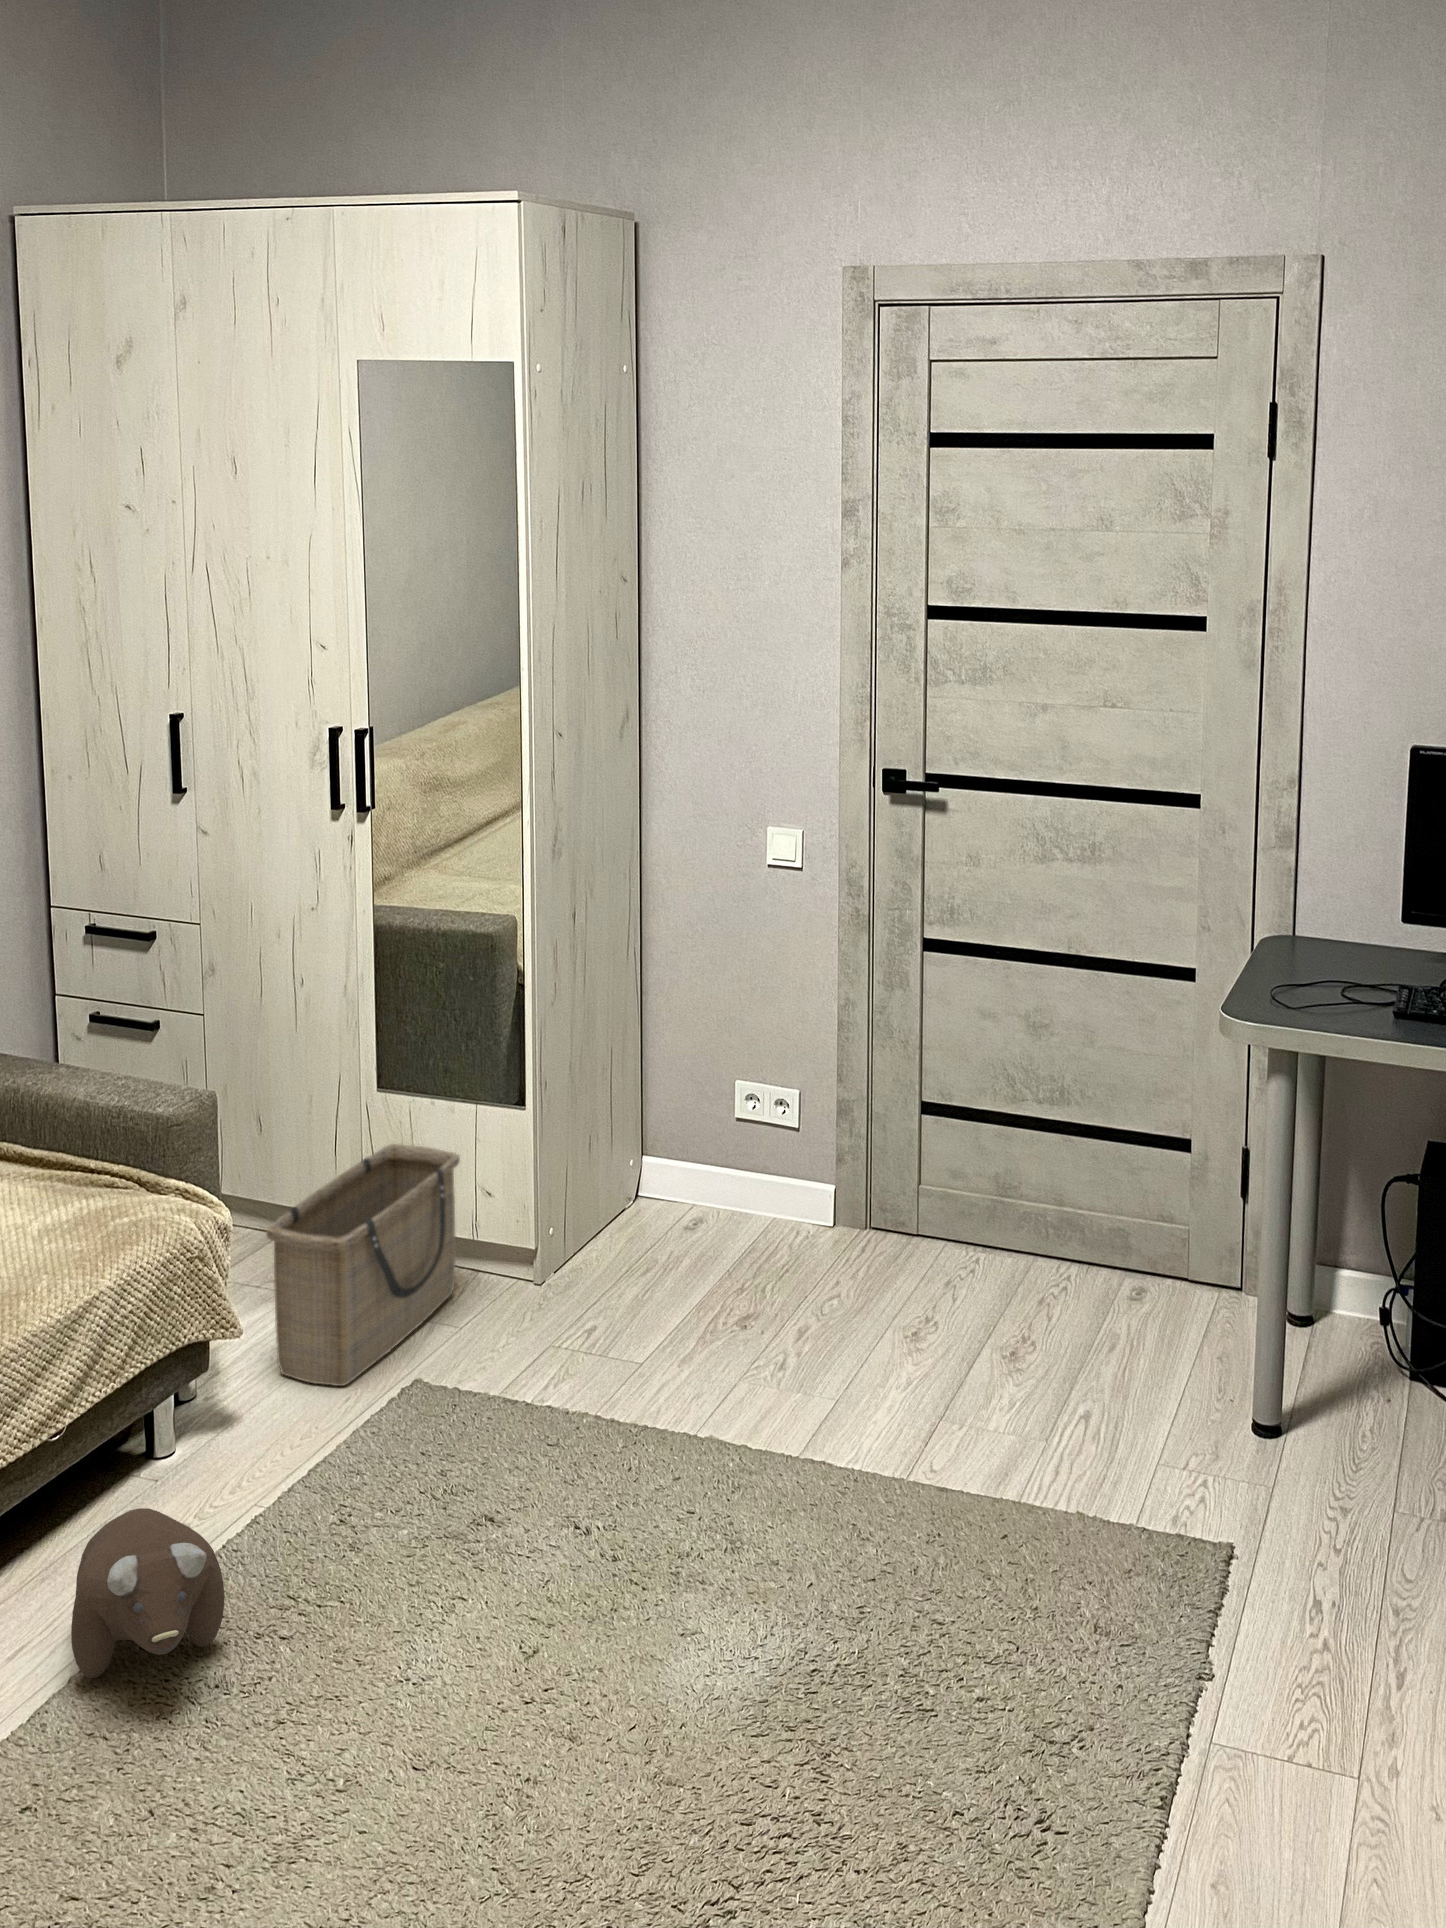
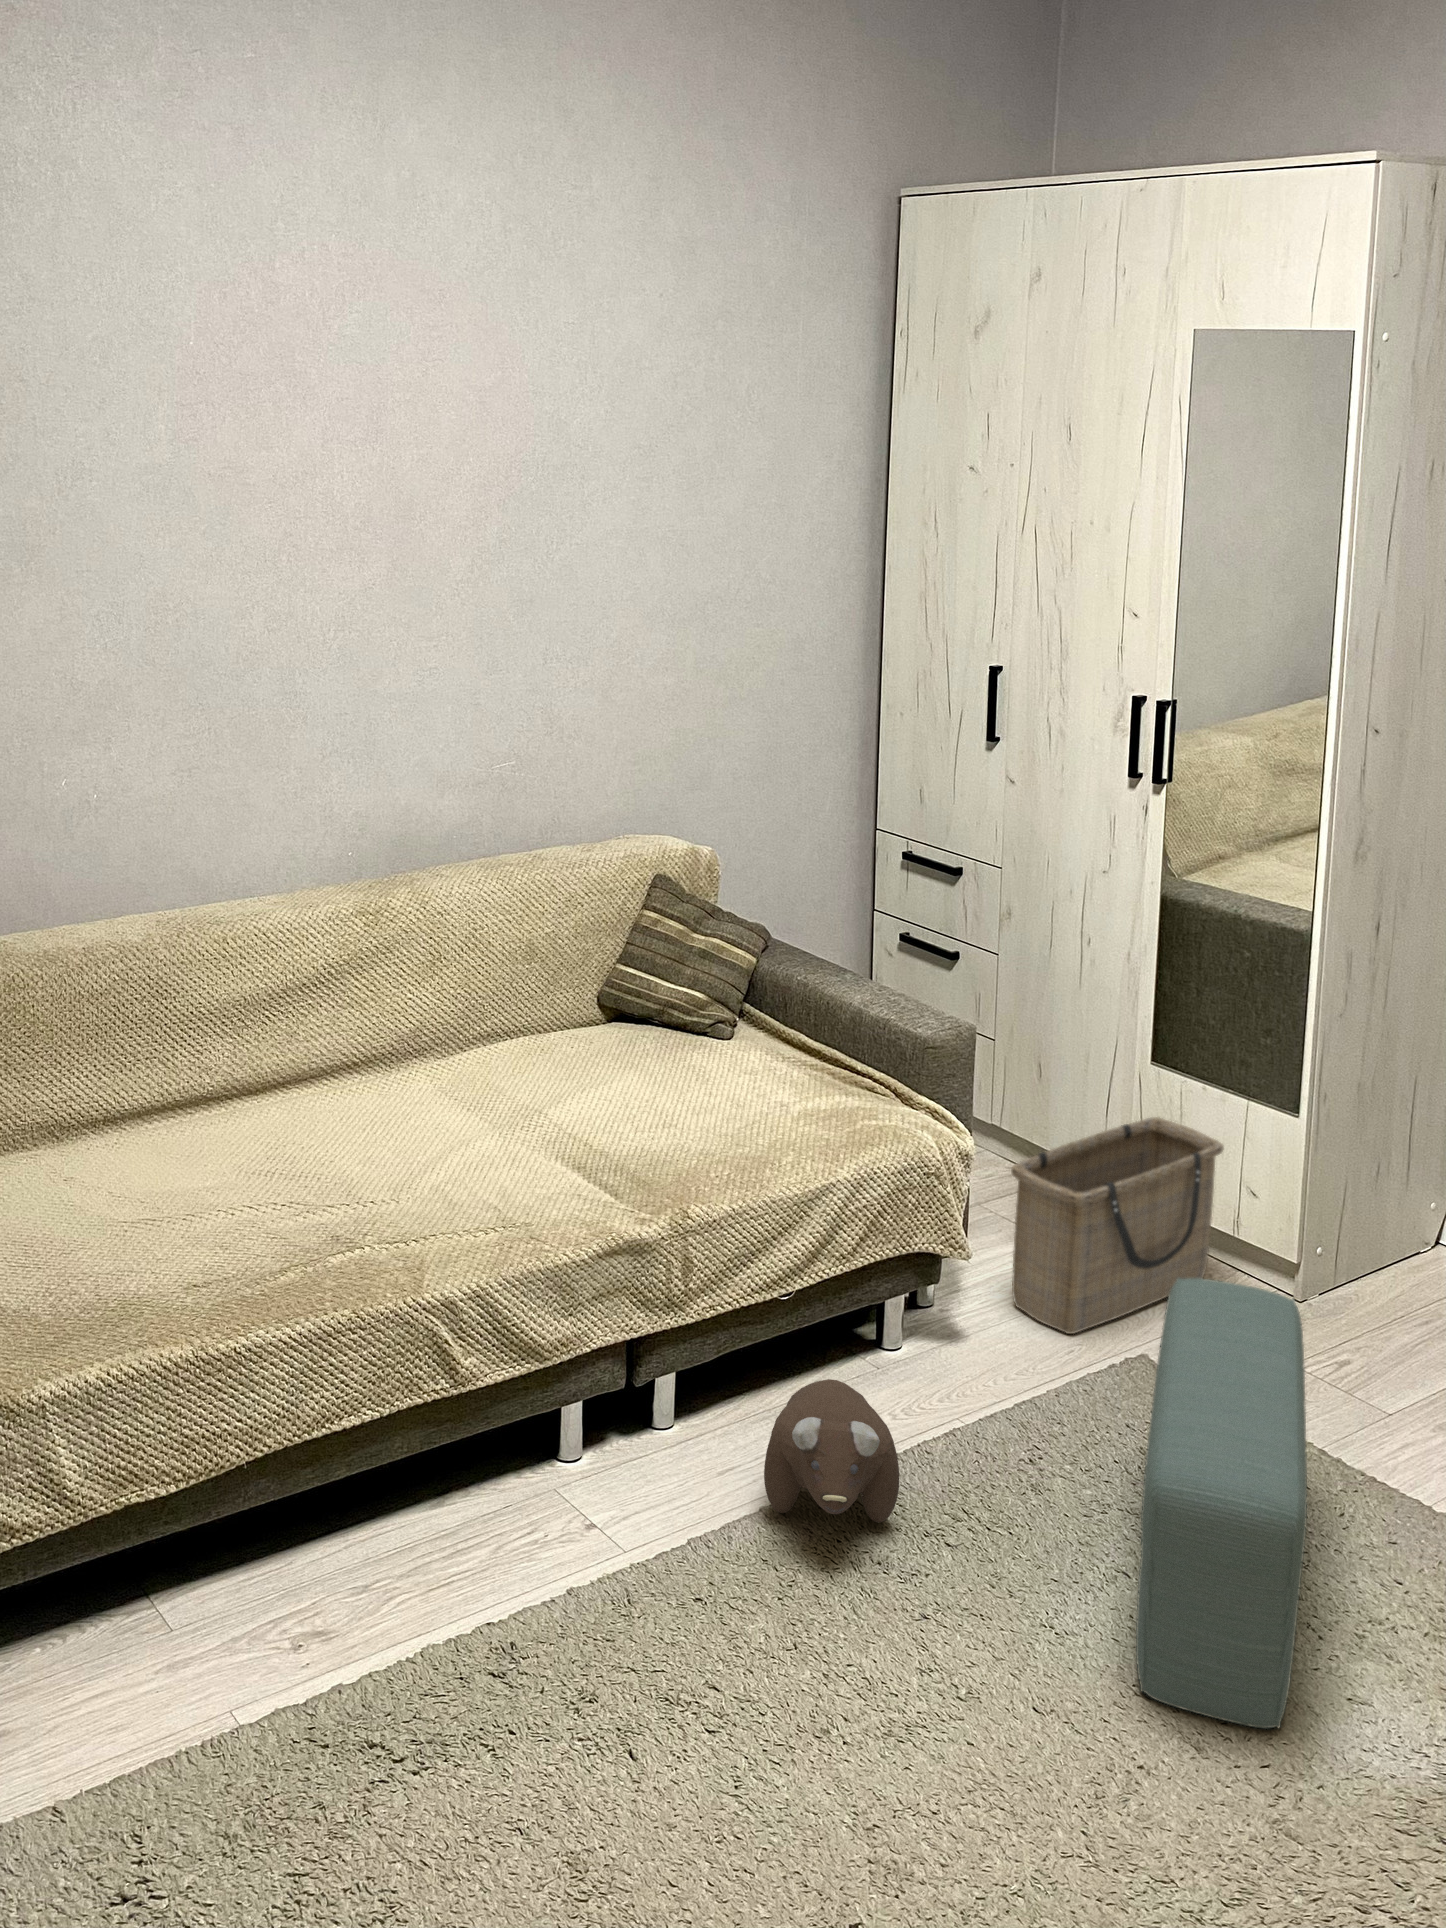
pouf: none [457,1280,637,1710] -> present [1136,1278,1307,1728]

